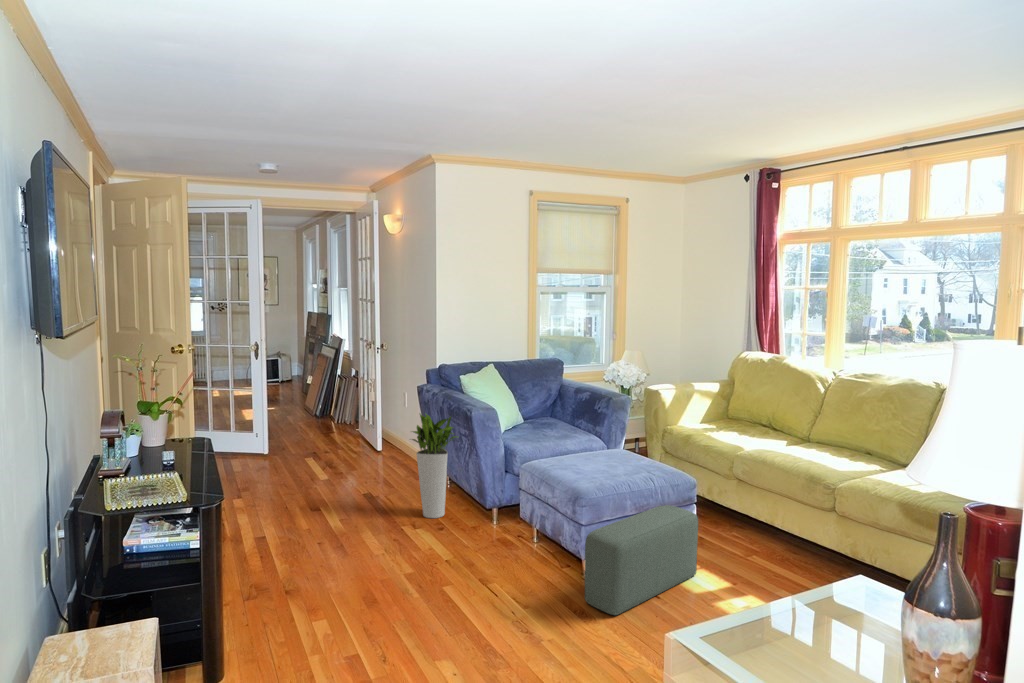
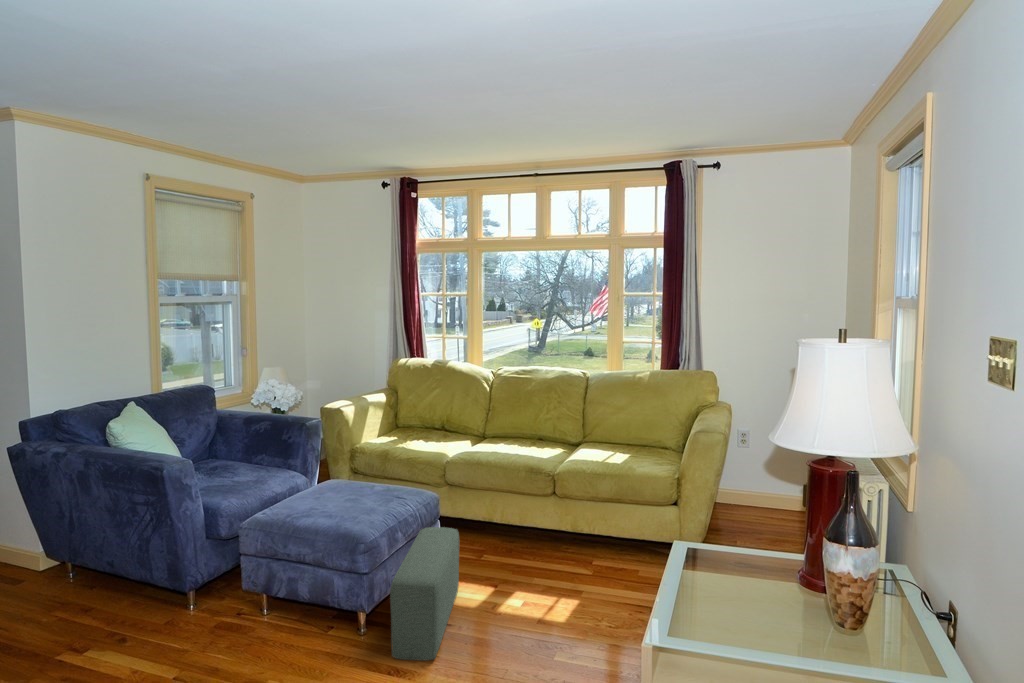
planter: present [412,414,458,518] -> none [41,482,132,634]

